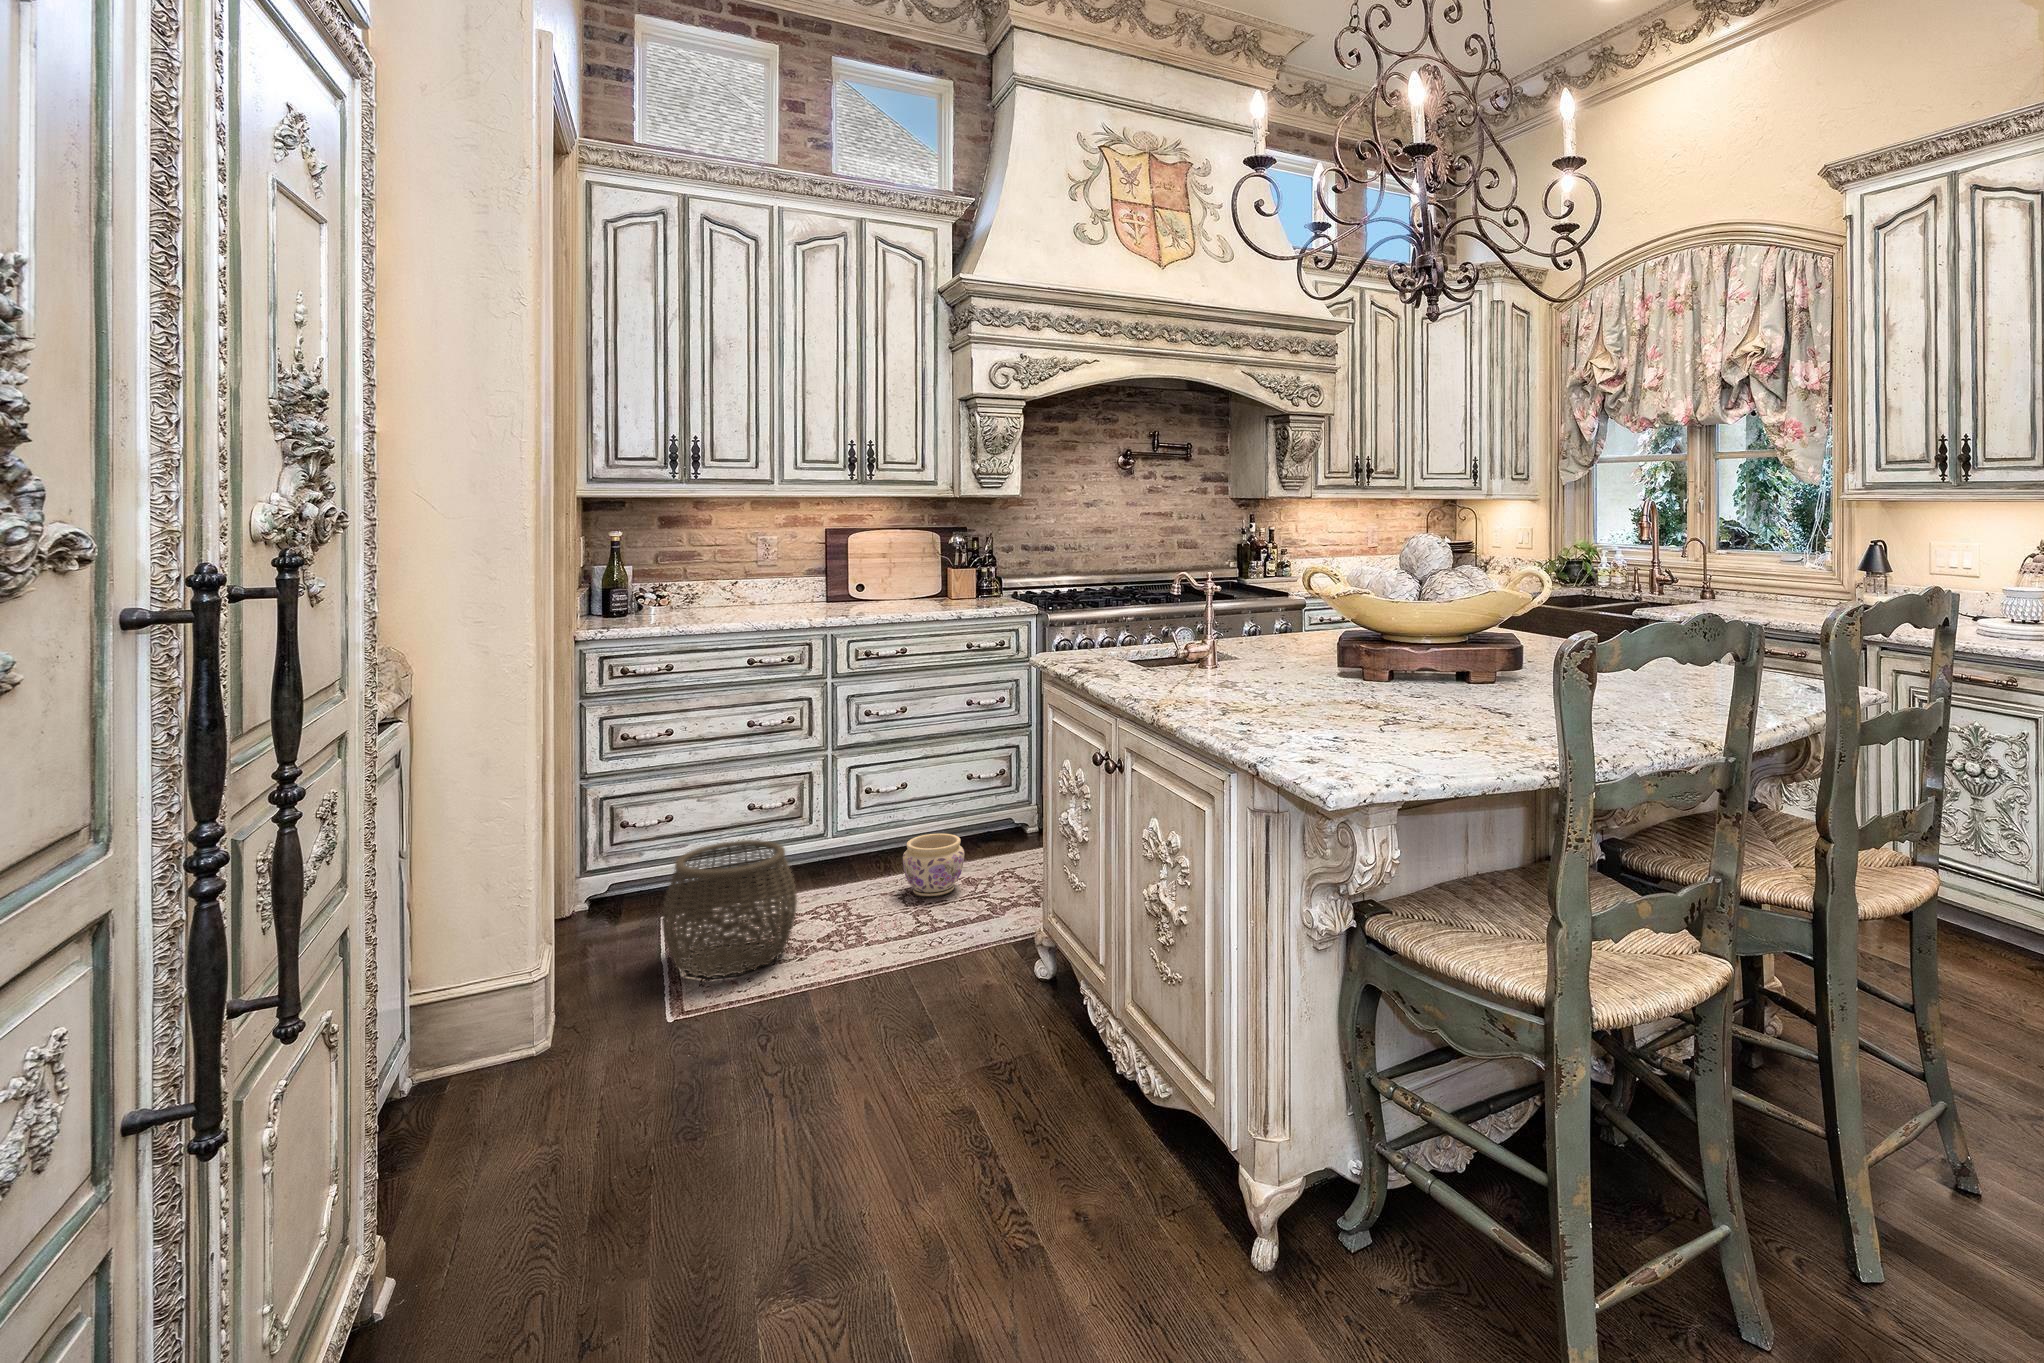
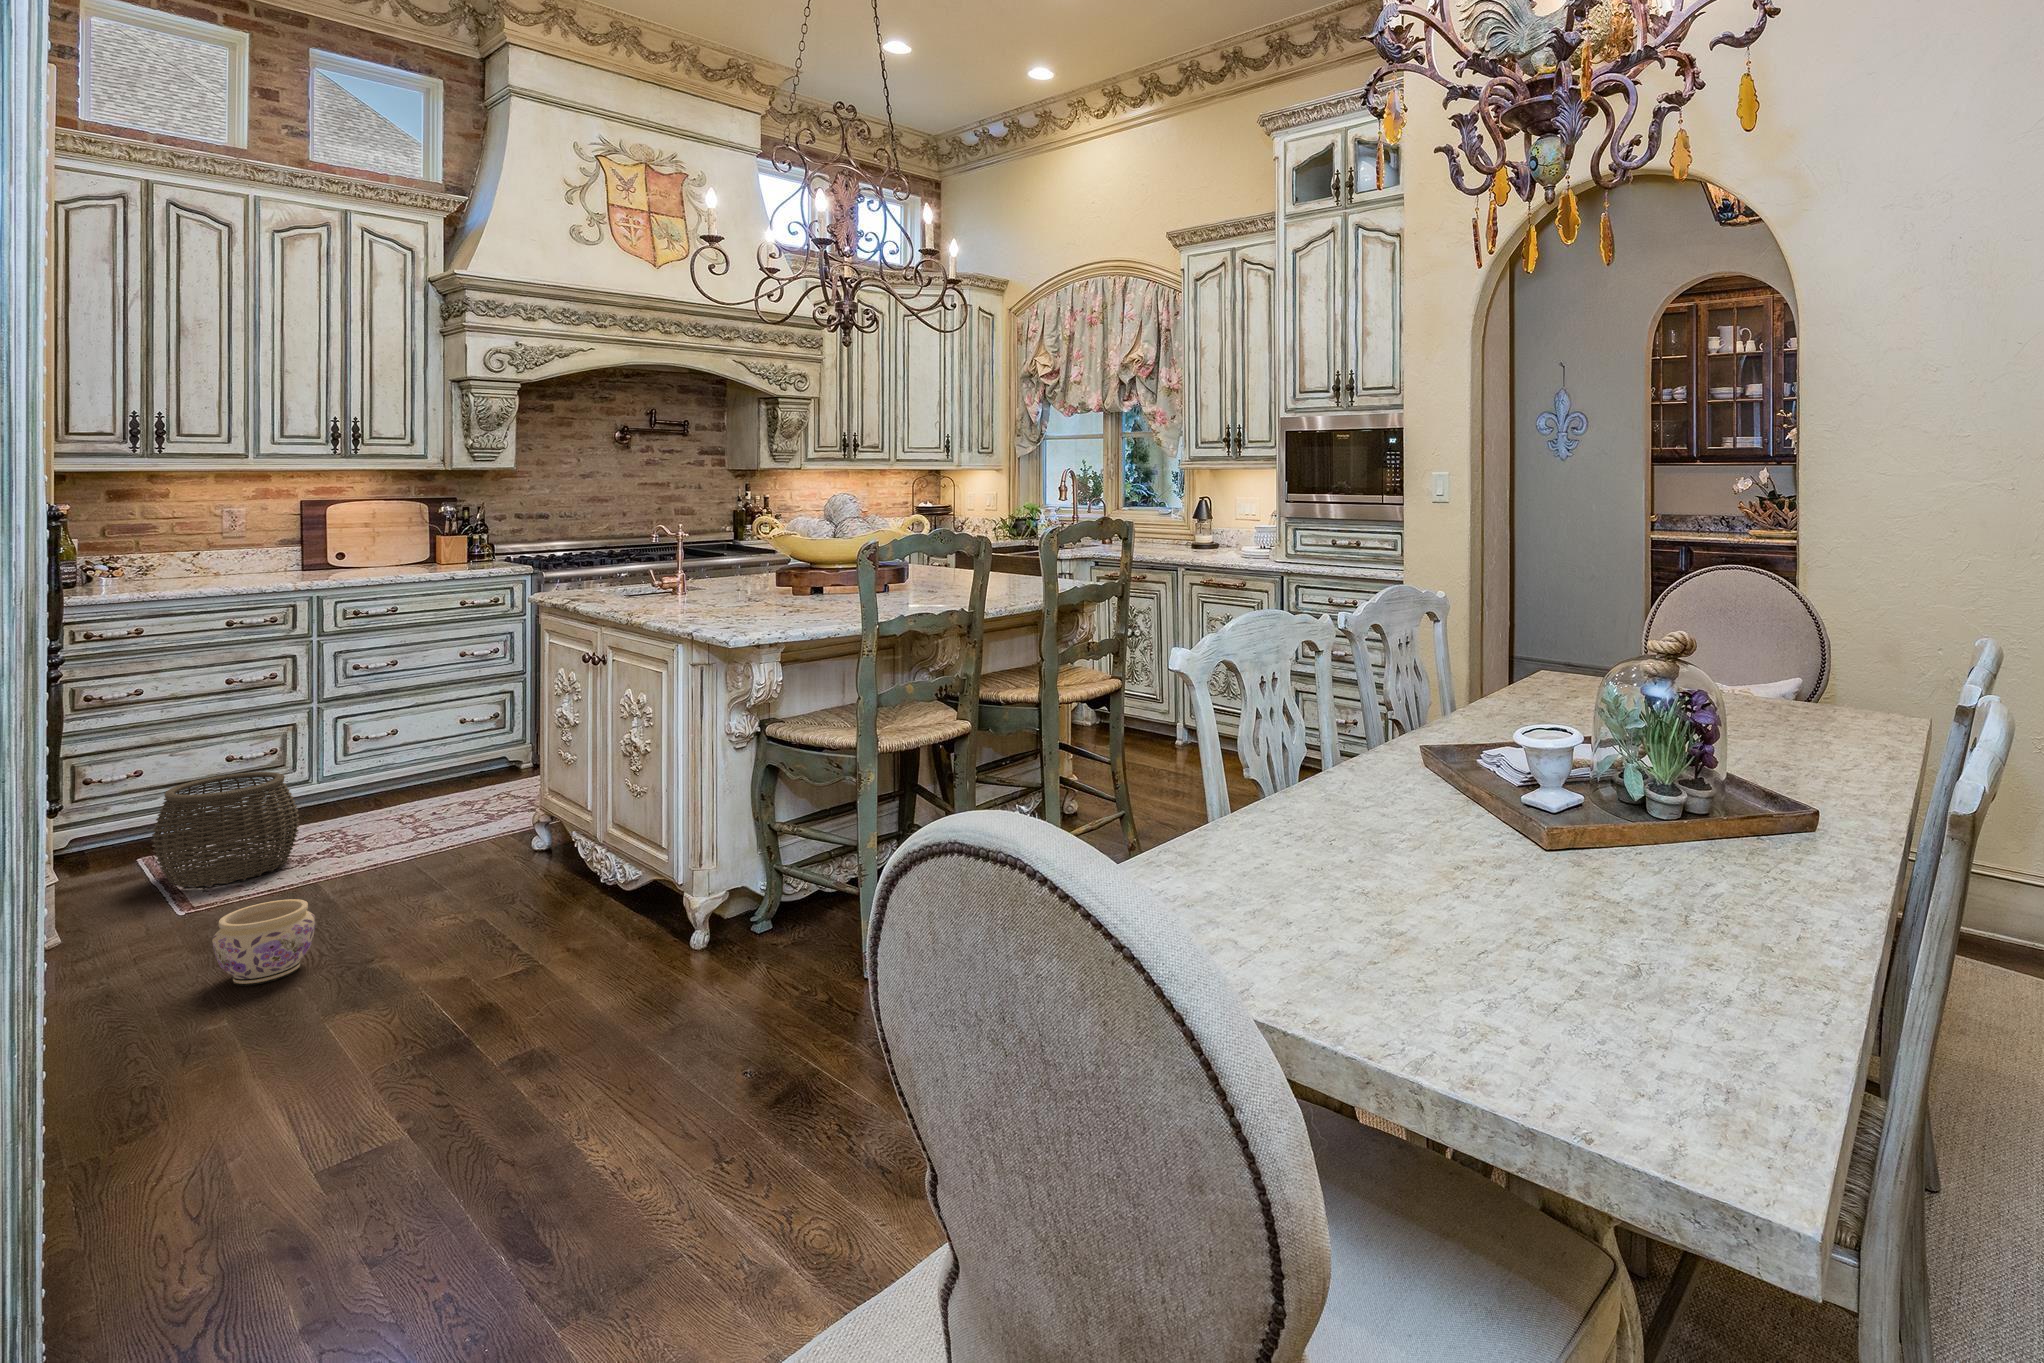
planter: present [903,834,964,897] -> present [212,899,315,986]

